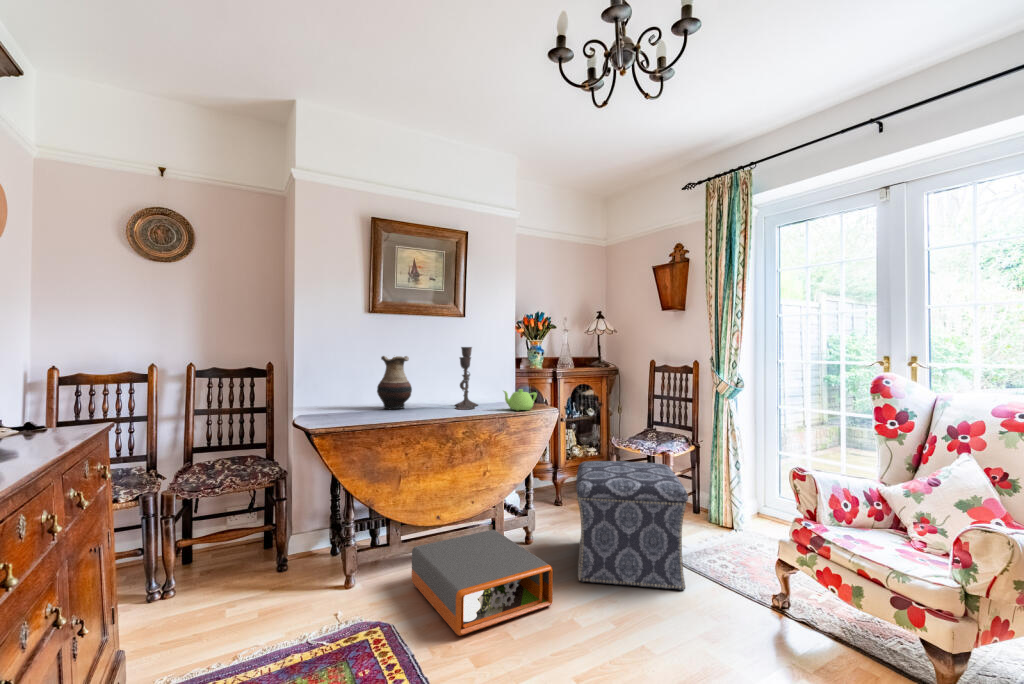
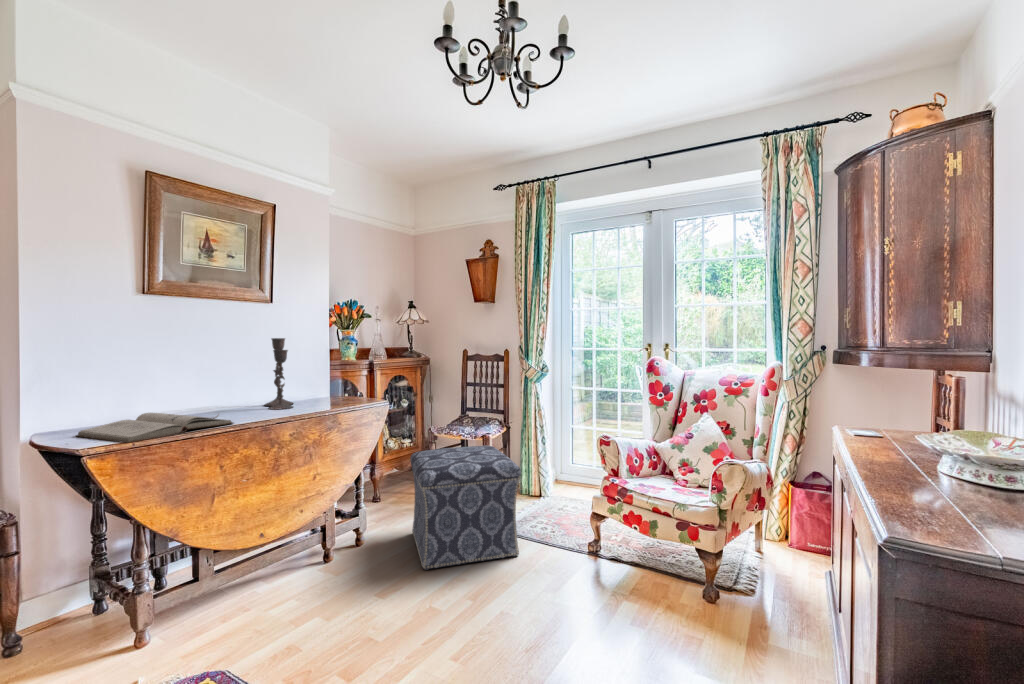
vase: present [377,356,412,409] -> none [158,349,209,416]
teapot: present [504,389,537,411] -> none [328,383,366,406]
book: none [316,405,419,427] -> present [76,413,233,443]
storage box: present [412,530,553,636] -> none [232,537,405,657]

